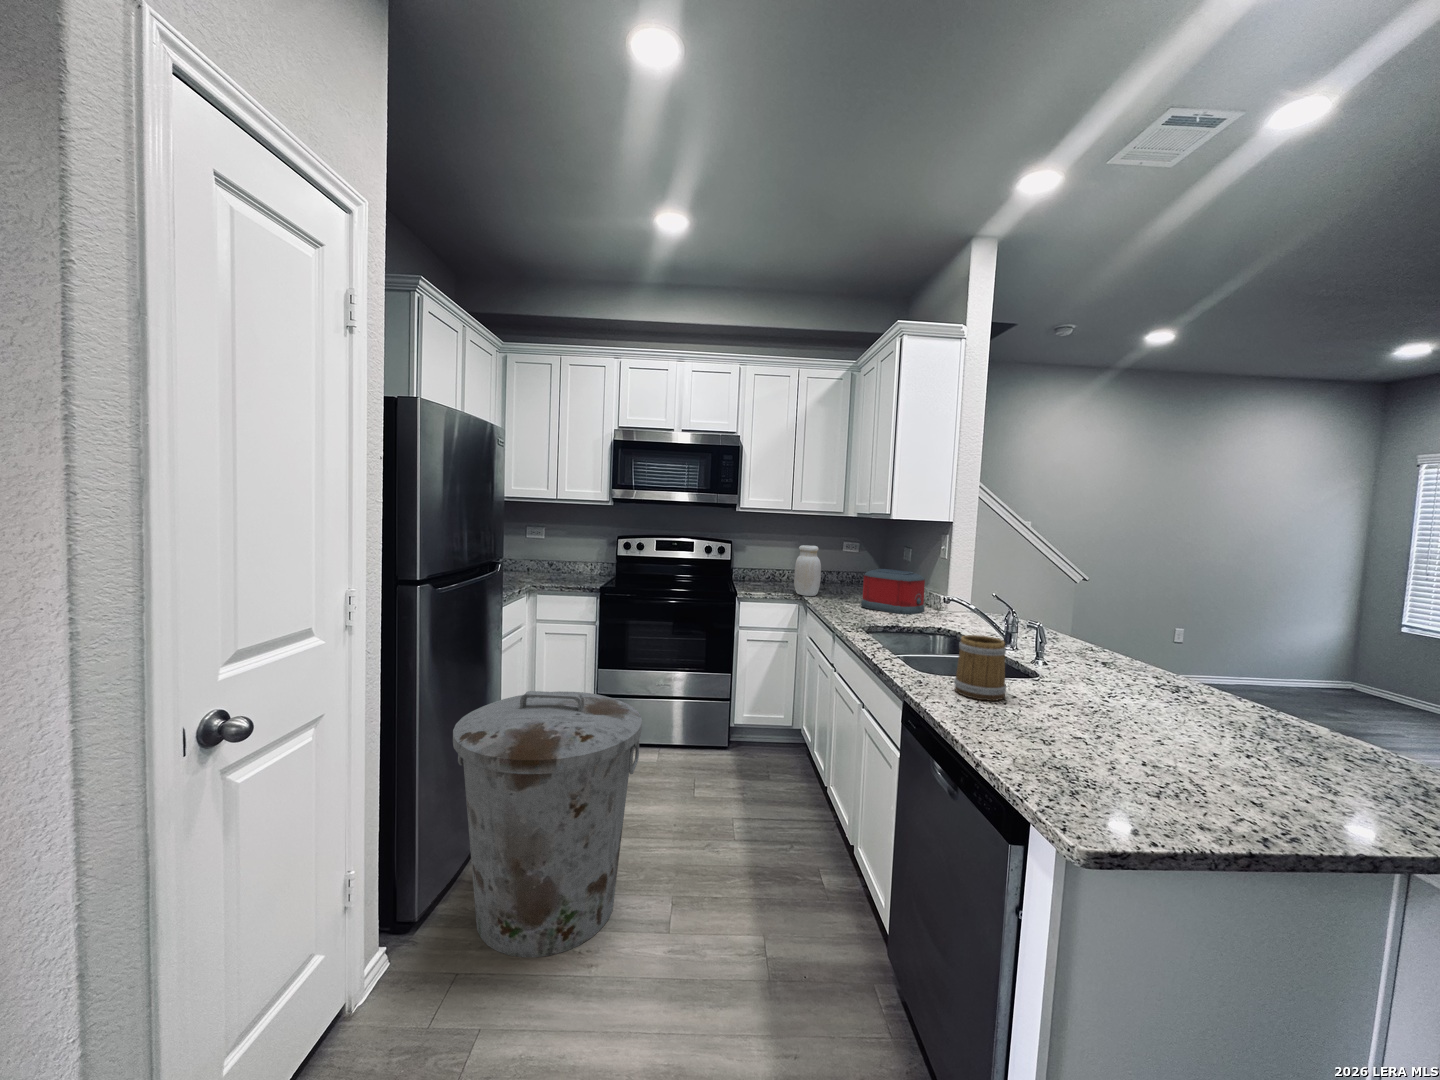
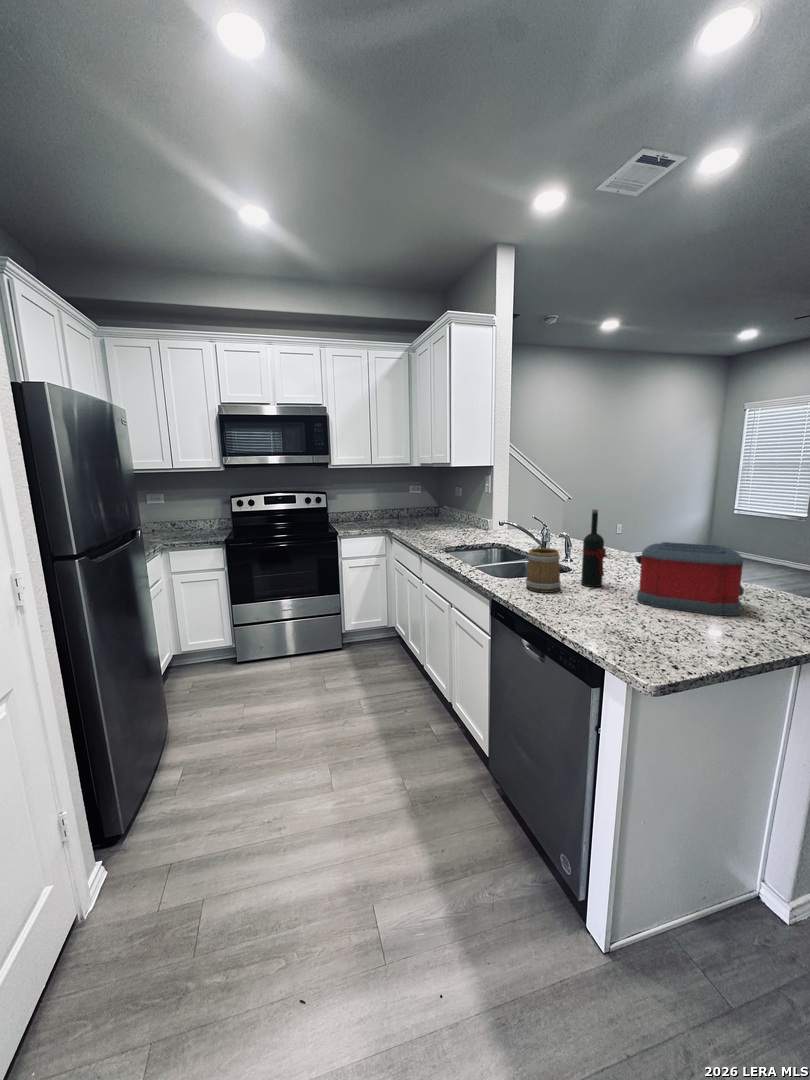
jar: present [794,545,821,596] -> none [379,491,399,529]
toaster: present [861,569,925,615] -> present [635,542,744,616]
wine bottle: none [1042,588,1081,703] -> present [581,509,606,587]
trash can: present [453,691,642,957] -> none [131,629,293,839]

